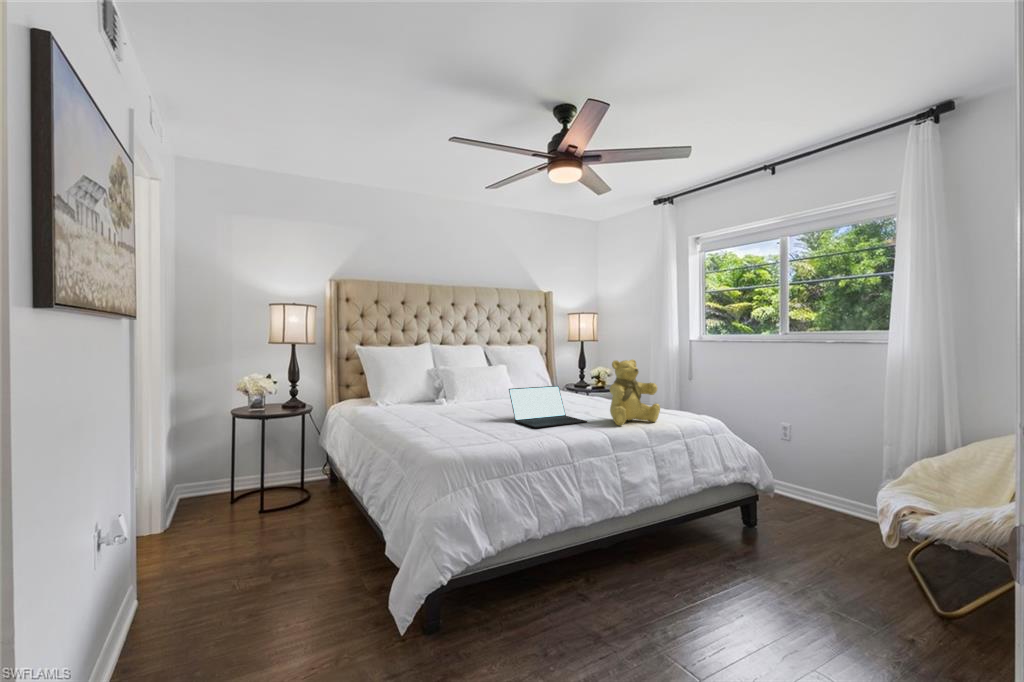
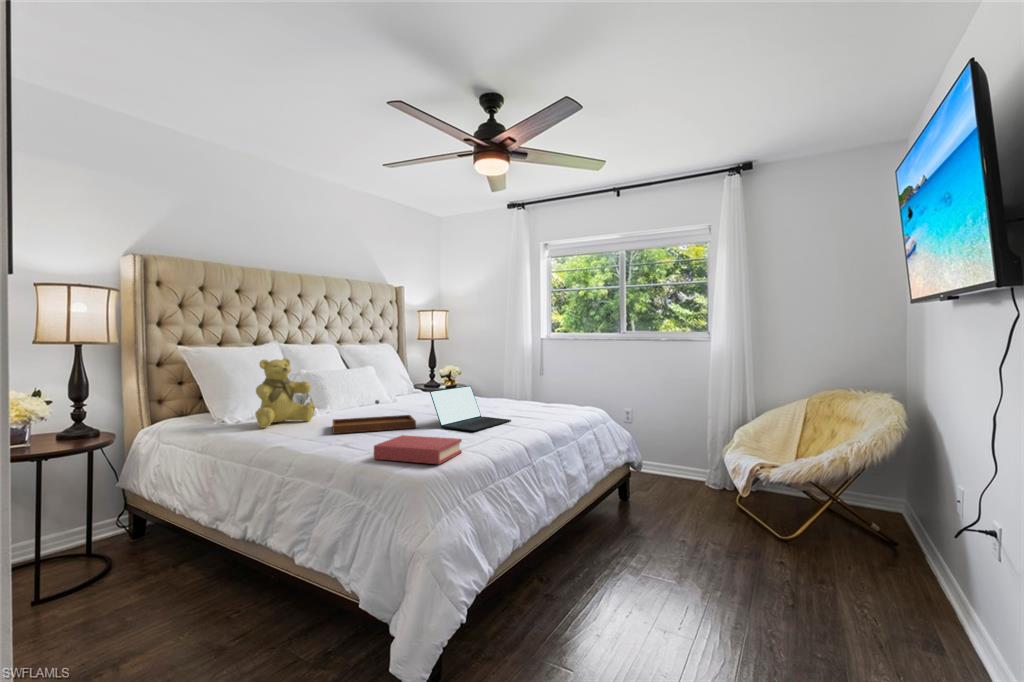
teddy bear: present [610,360,660,425] -> present [256,358,315,428]
tray: none [428,394,501,421] -> present [332,400,416,434]
hardback book: none [424,425,496,451] -> present [374,435,462,464]

